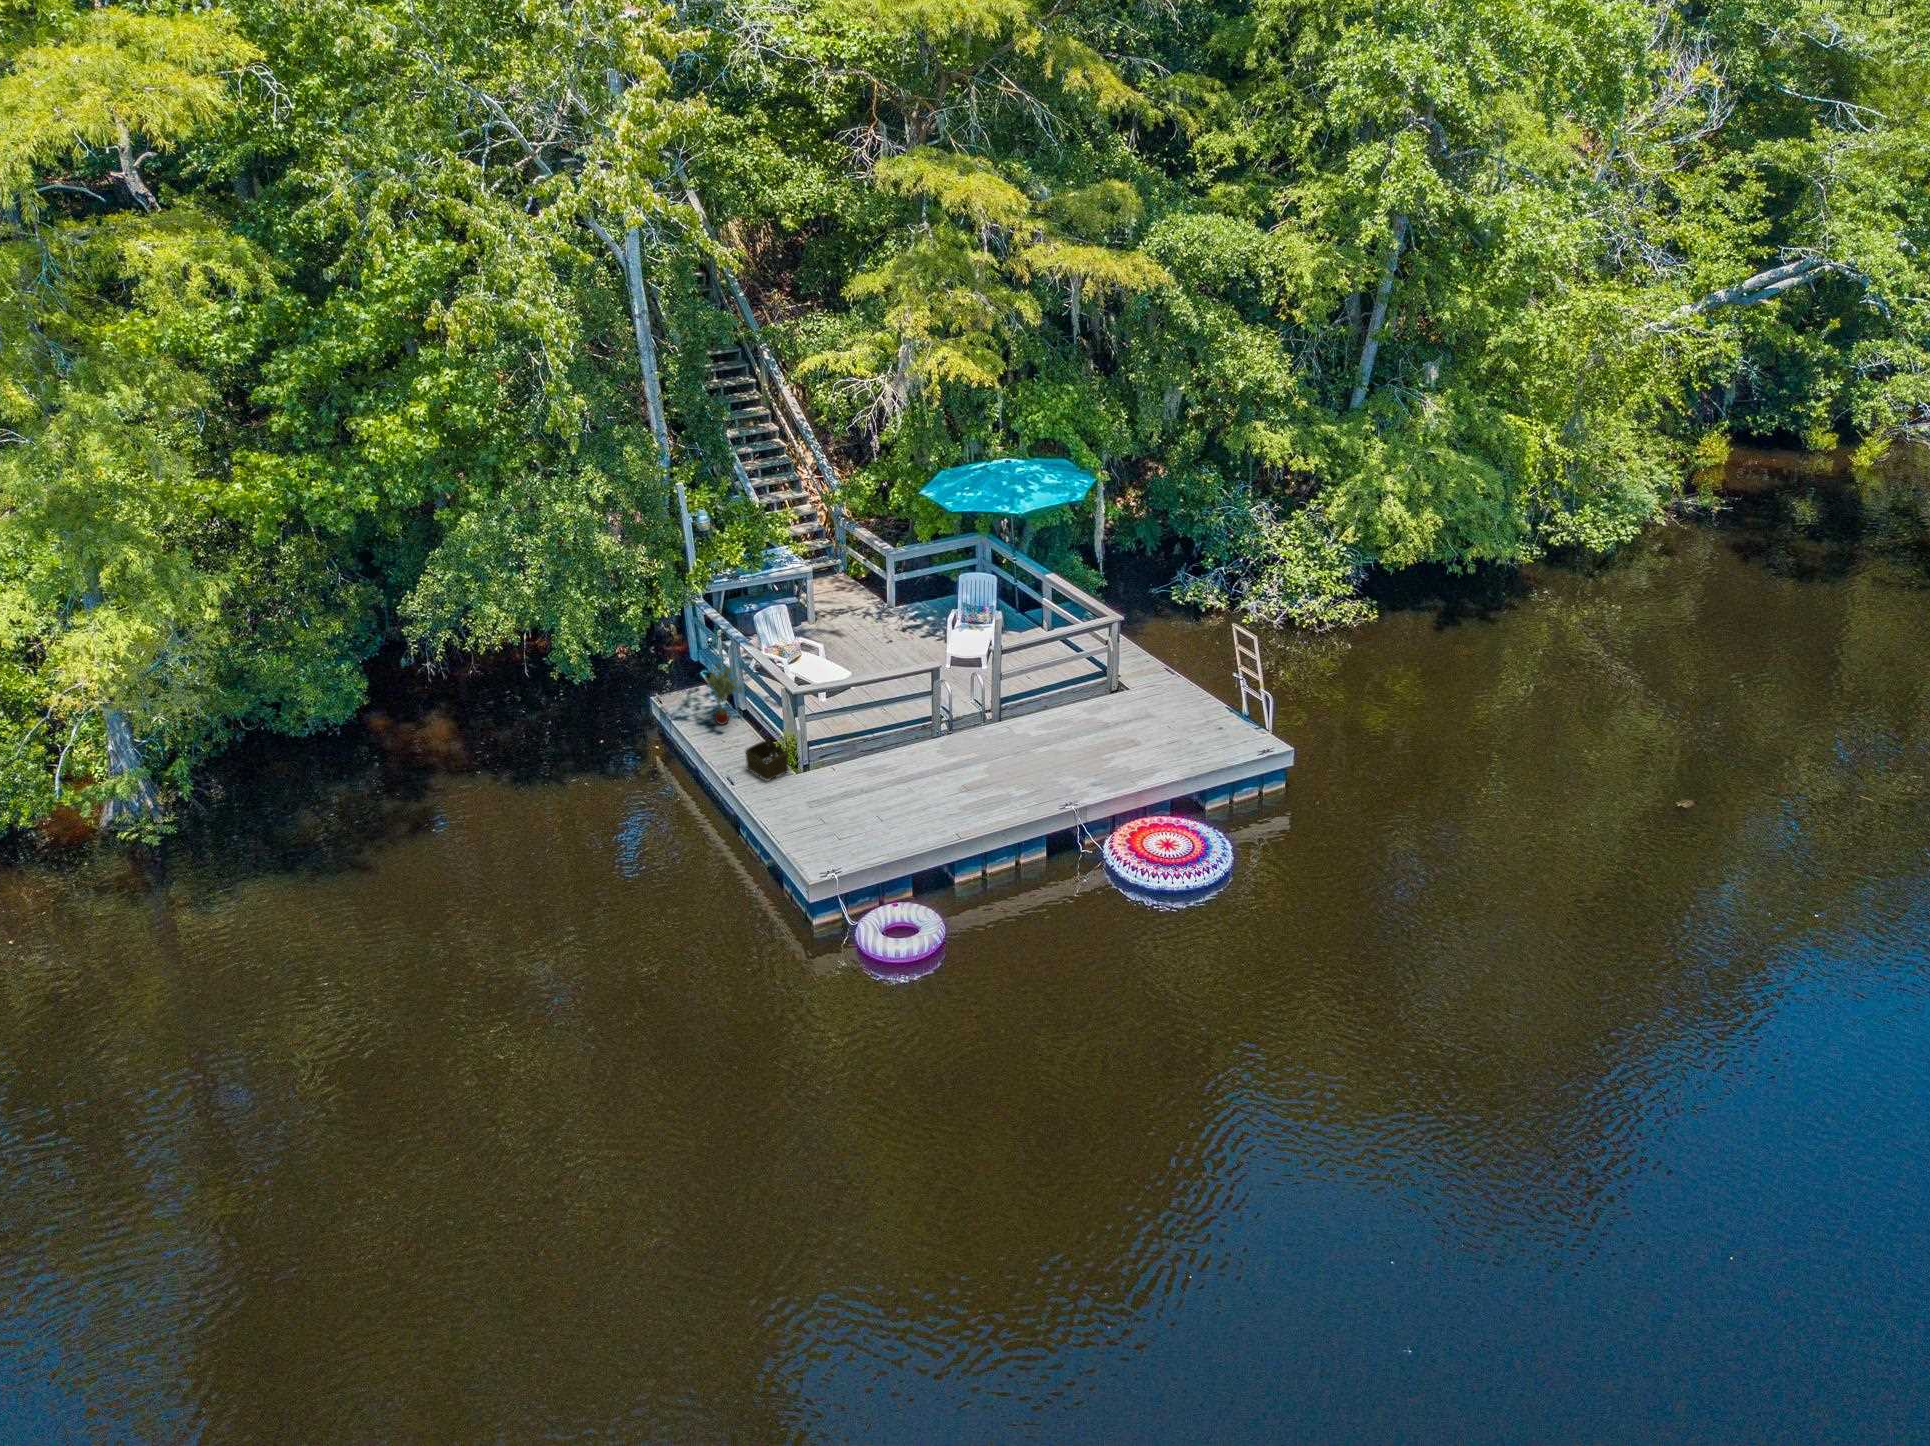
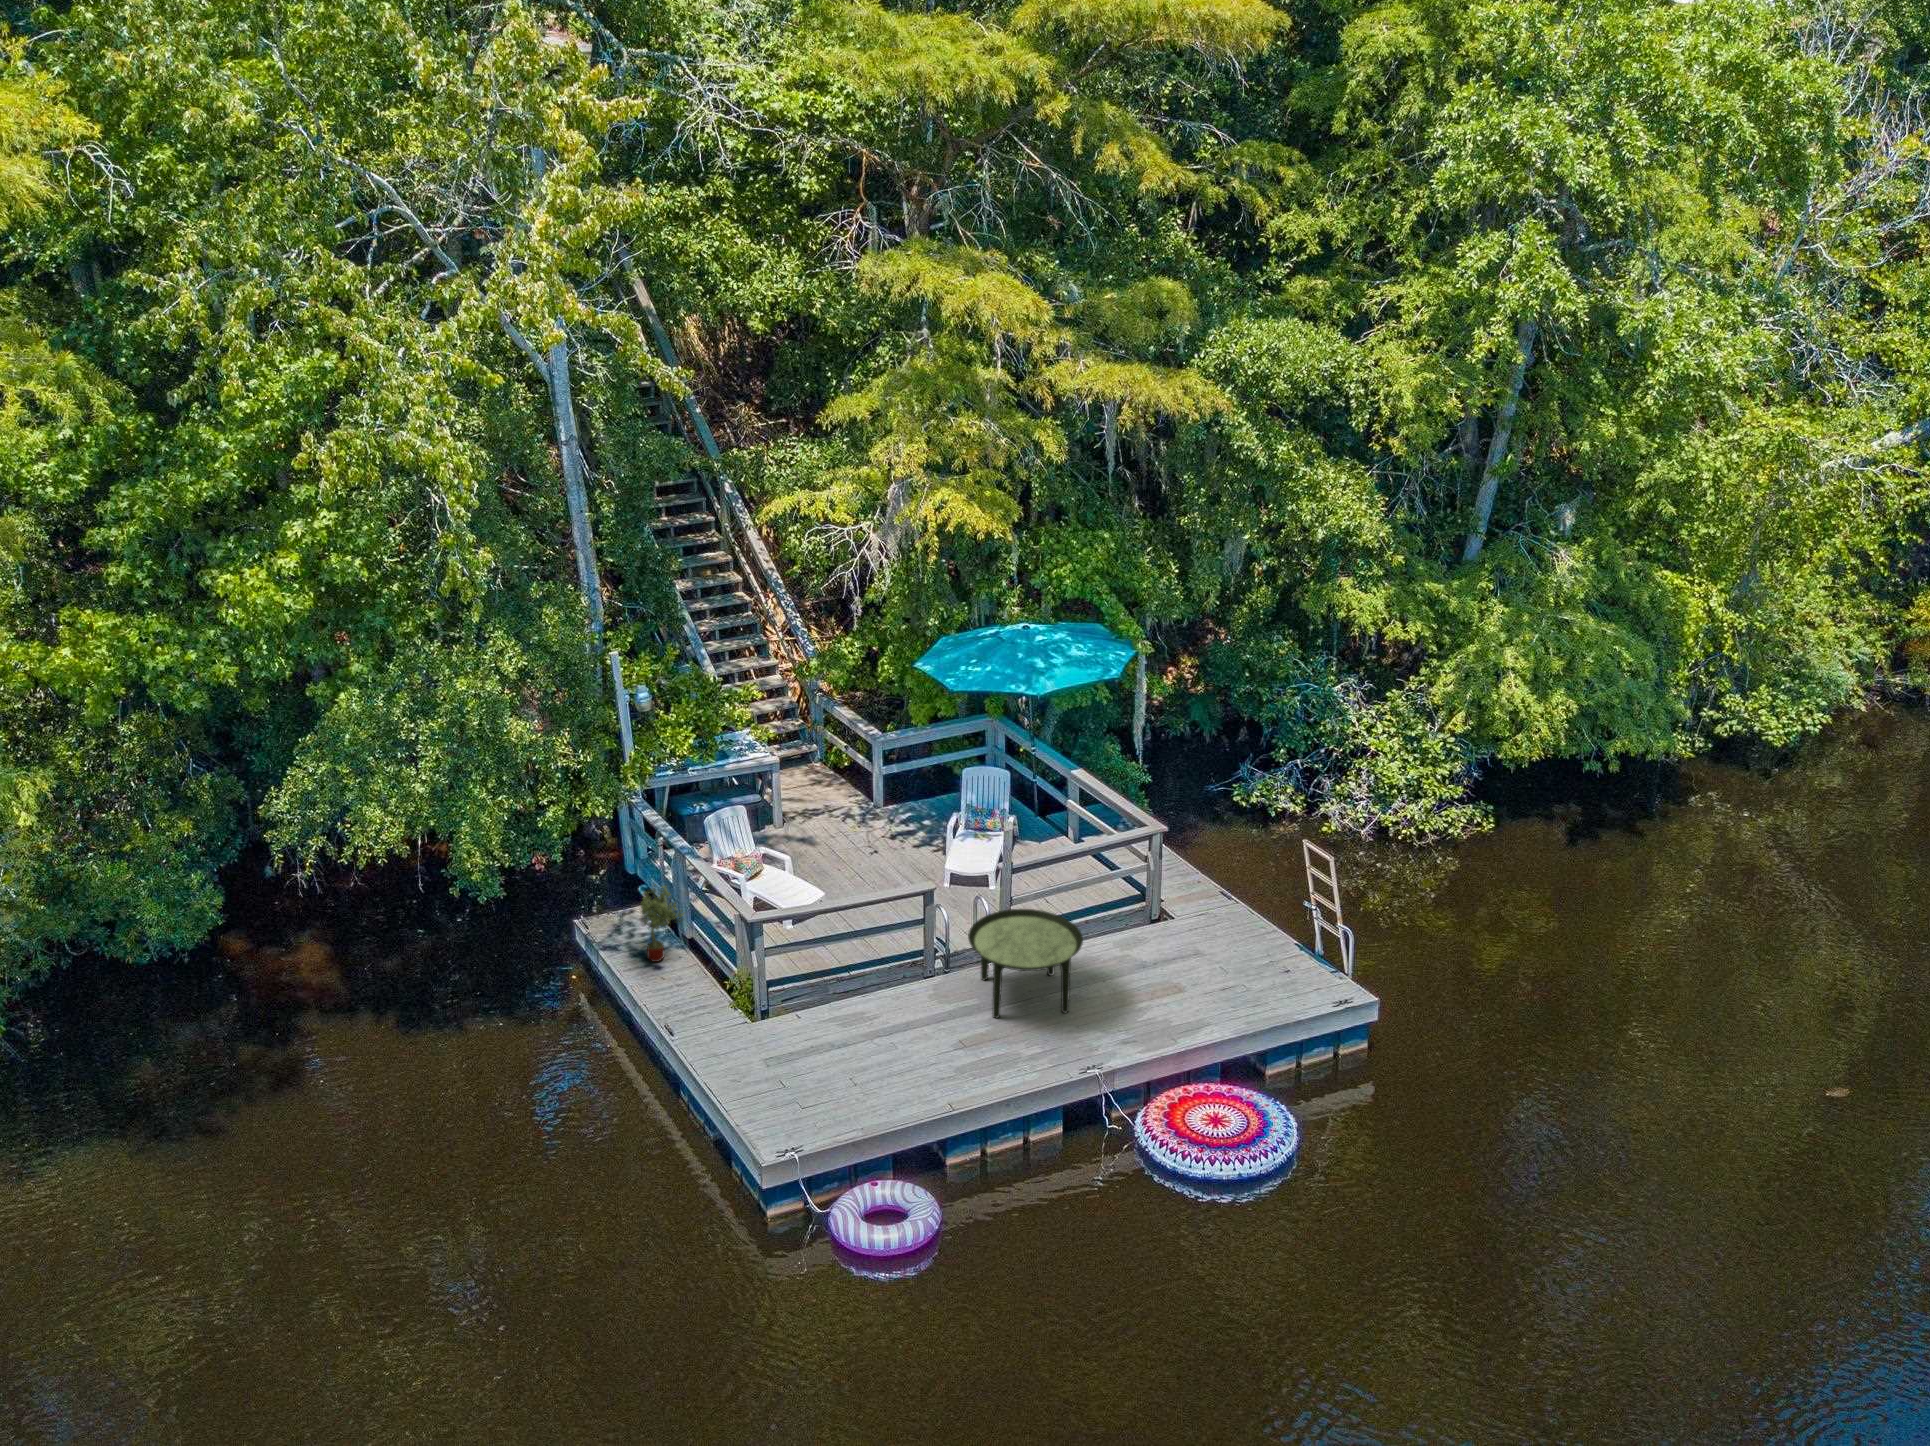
round table: none [966,676,1055,758] -> present [968,909,1083,1018]
basket: present [745,740,789,780] -> none [683,987,739,1043]

